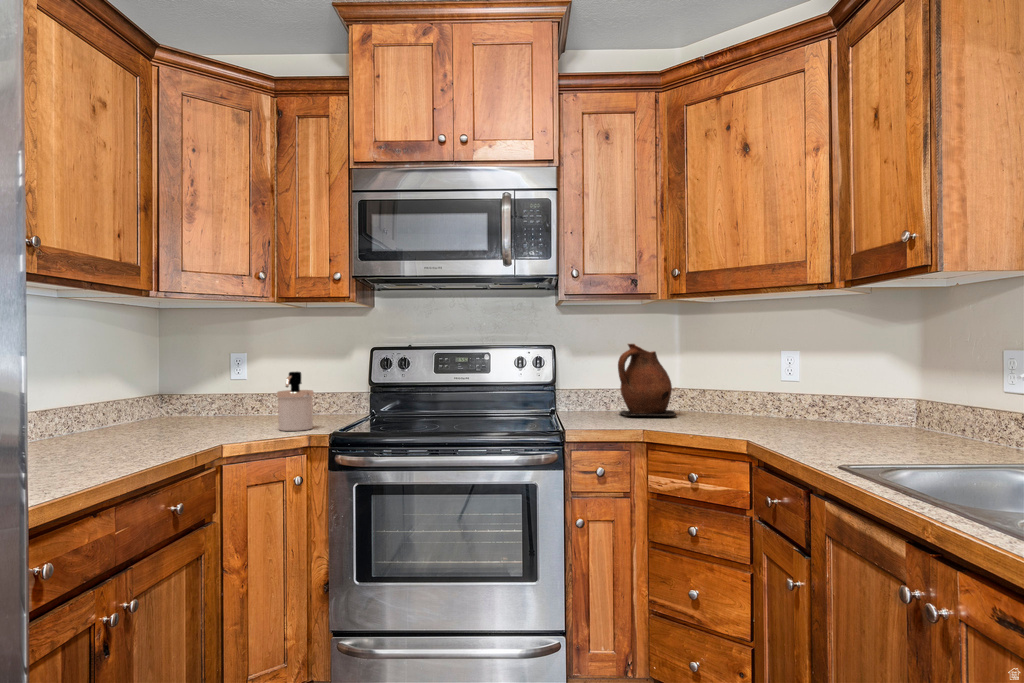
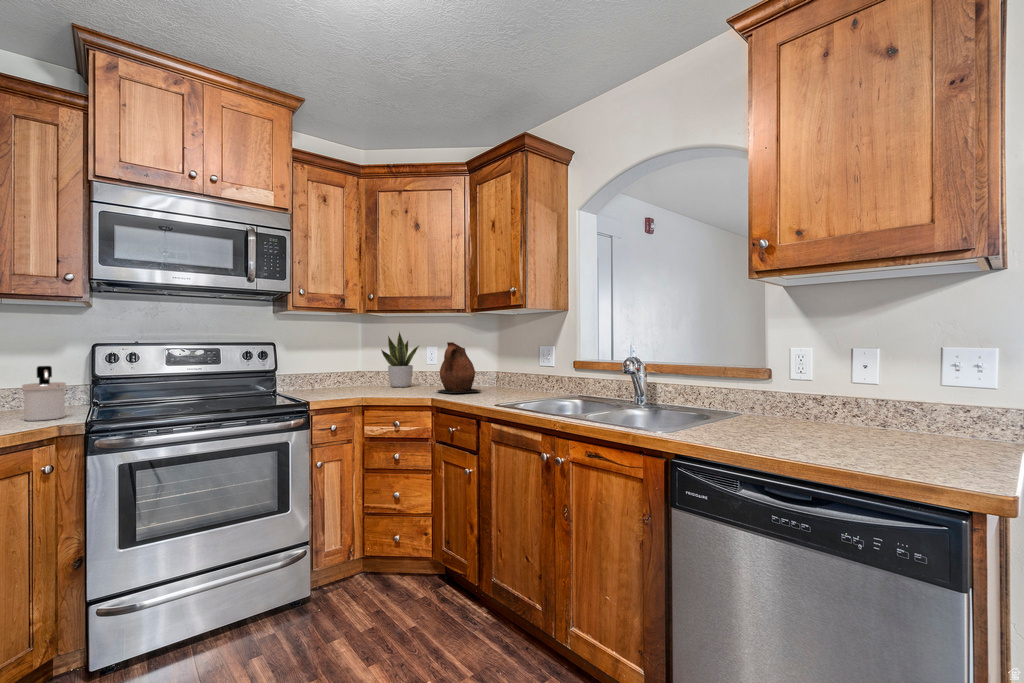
potted plant: none [702,324,773,417] -> present [381,332,419,387]
ceramic pitcher: present [618,344,676,417] -> present [438,342,481,393]

